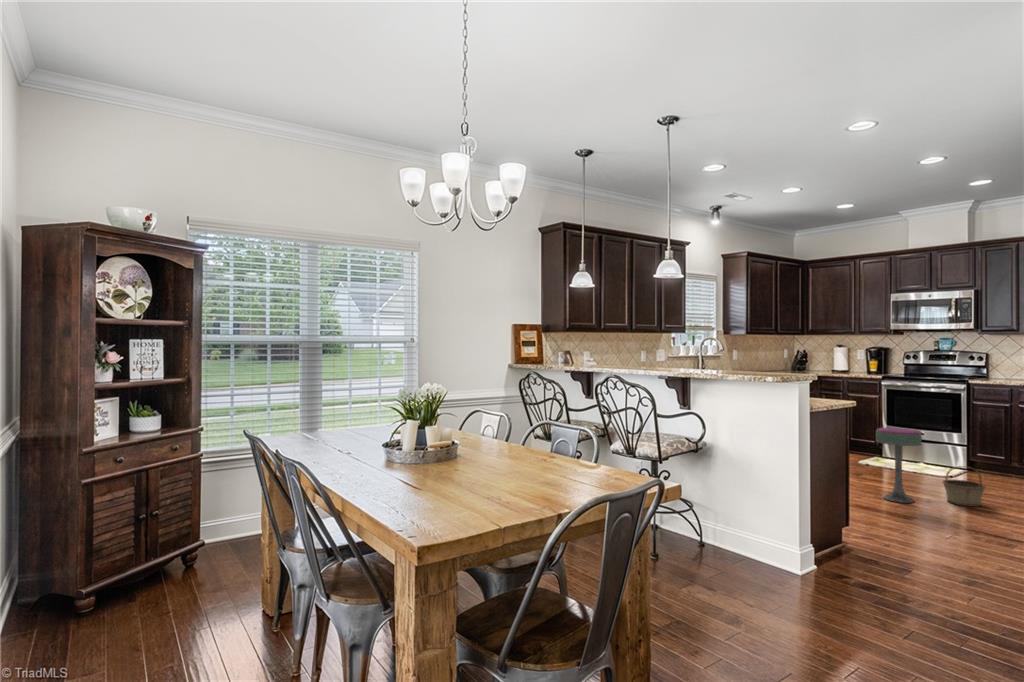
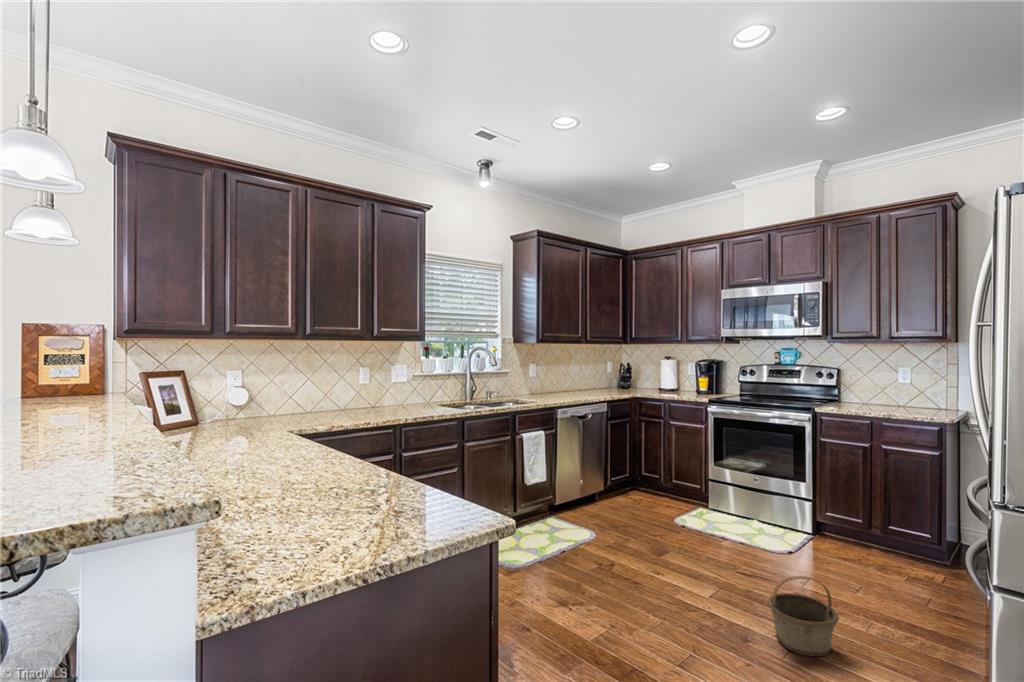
bar stool: present [876,428,921,503] -> none [661,502,732,647]

